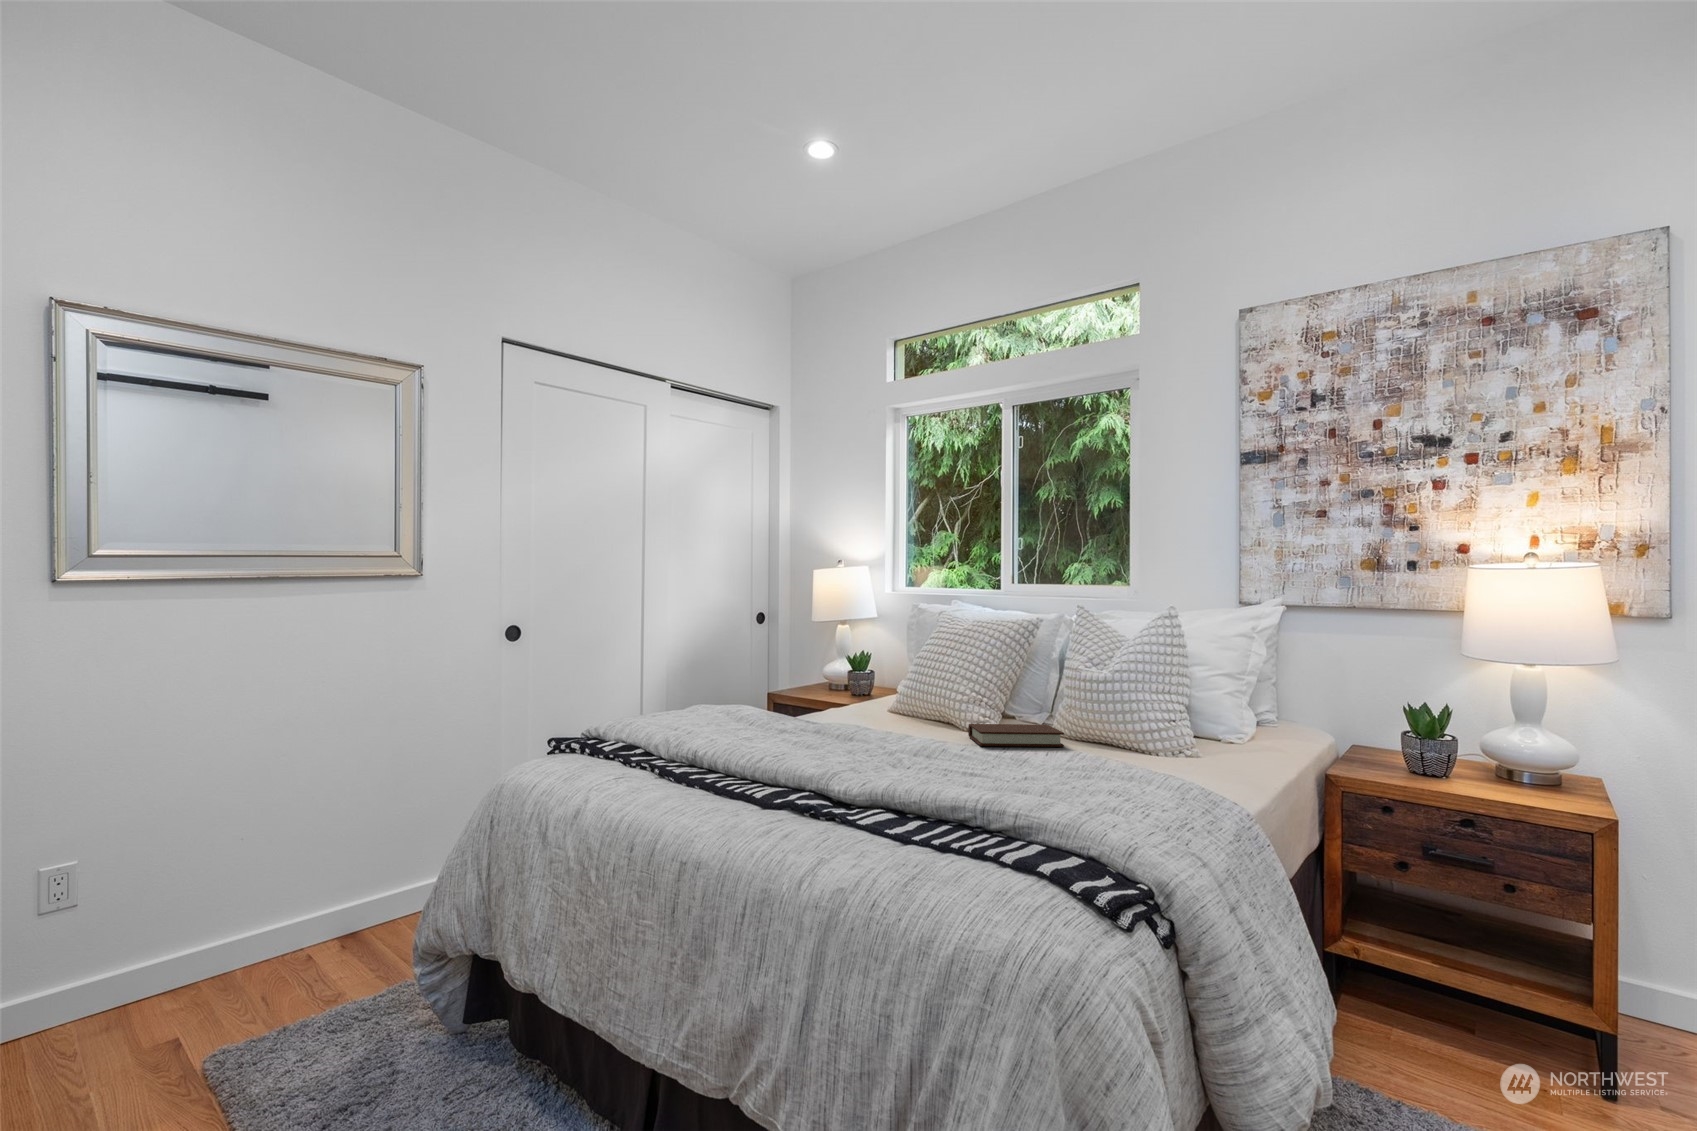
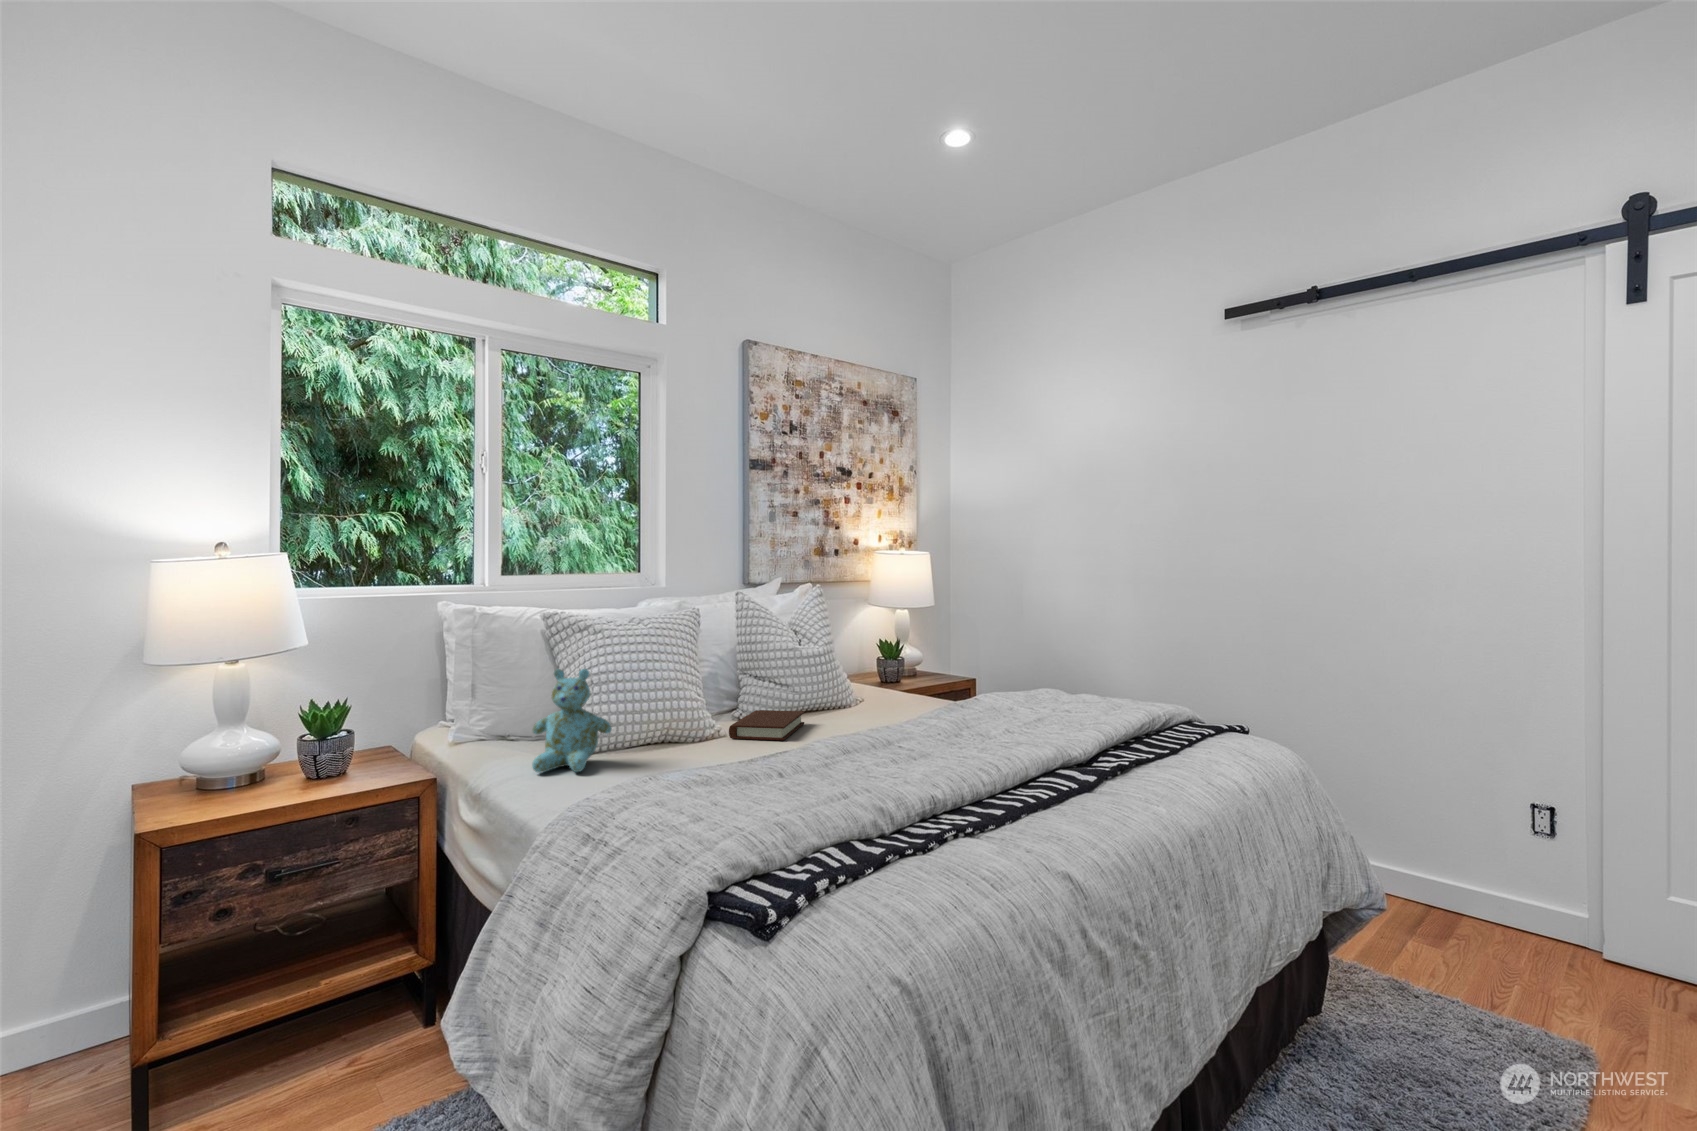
stuffed bear: none [814,648,865,722] -> present [532,669,612,773]

